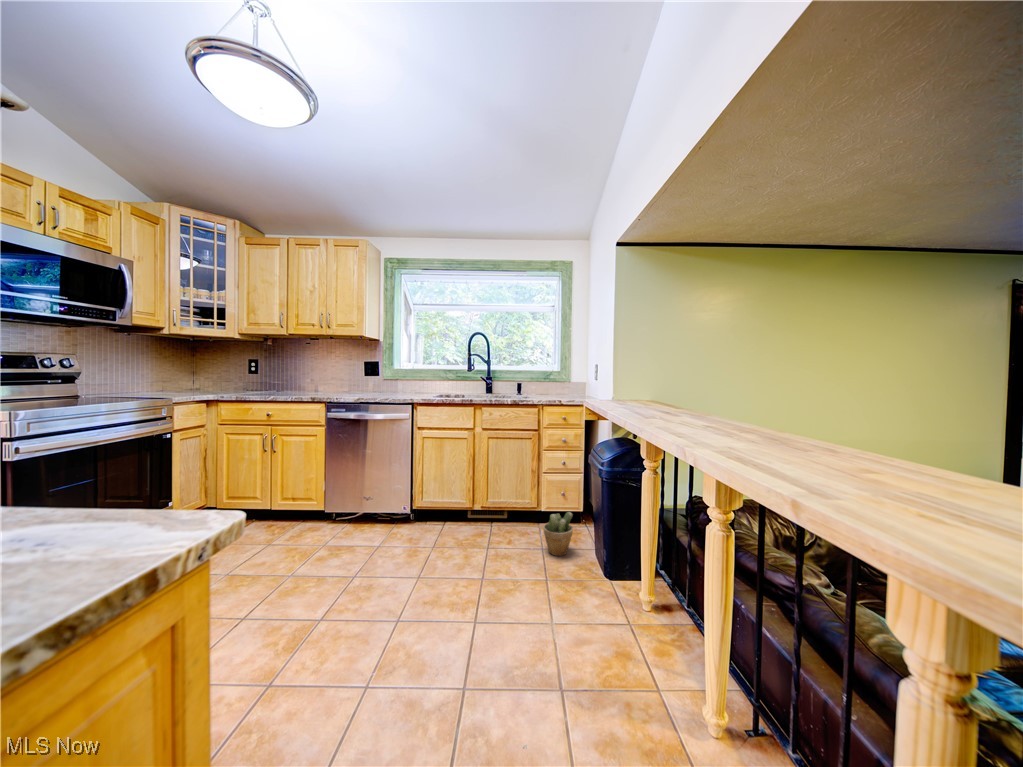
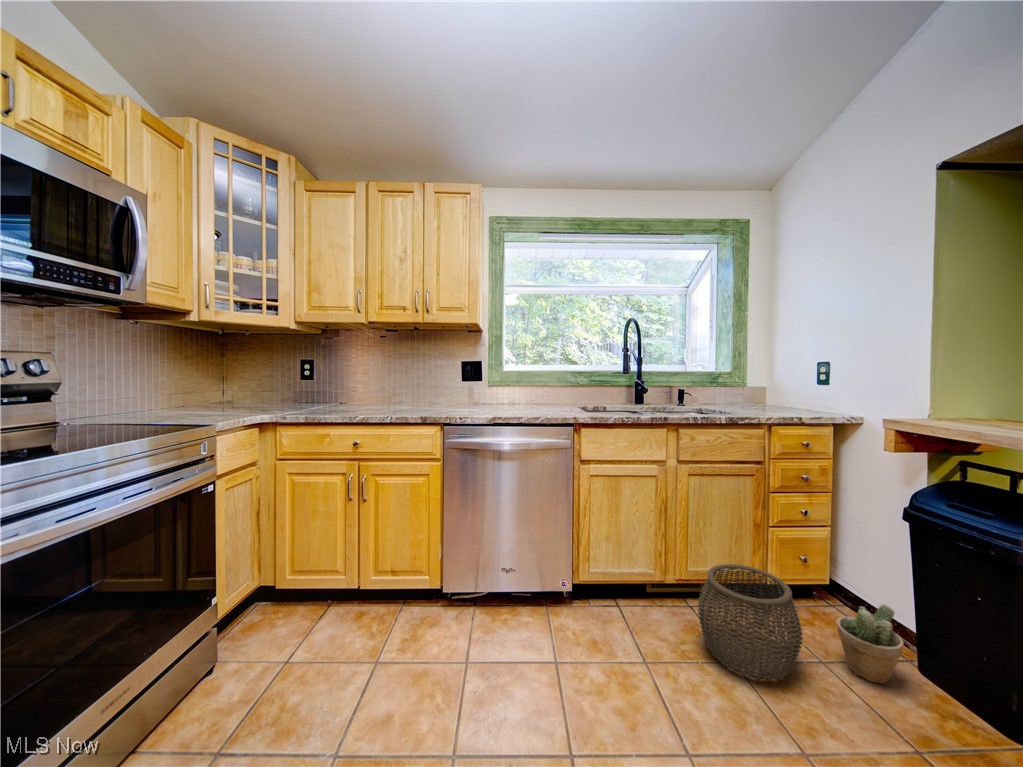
woven basket: none [467,492,522,554] -> present [698,564,803,681]

